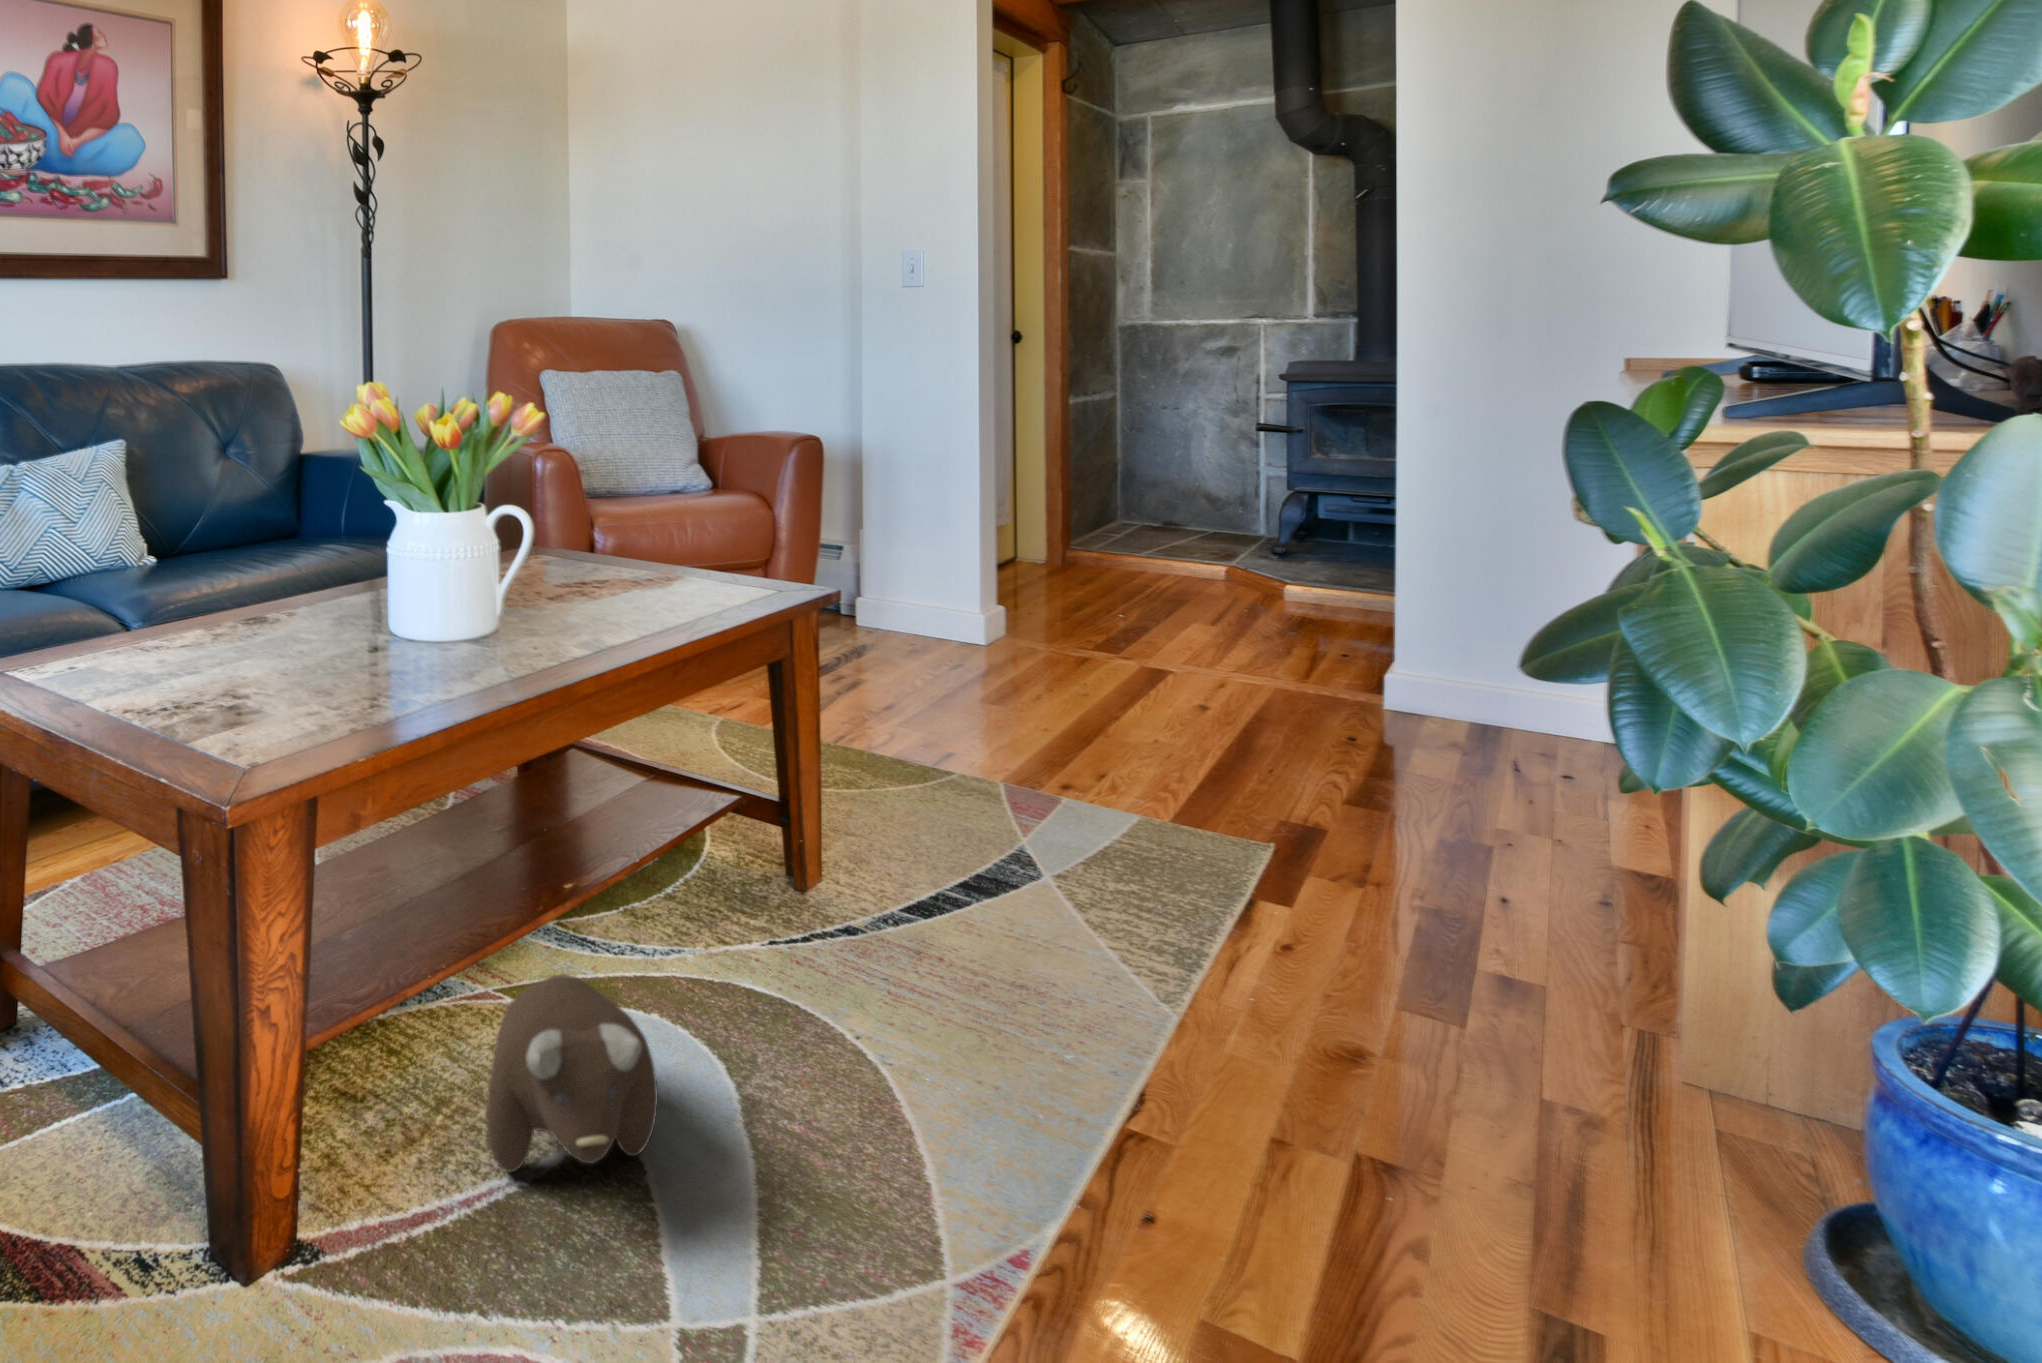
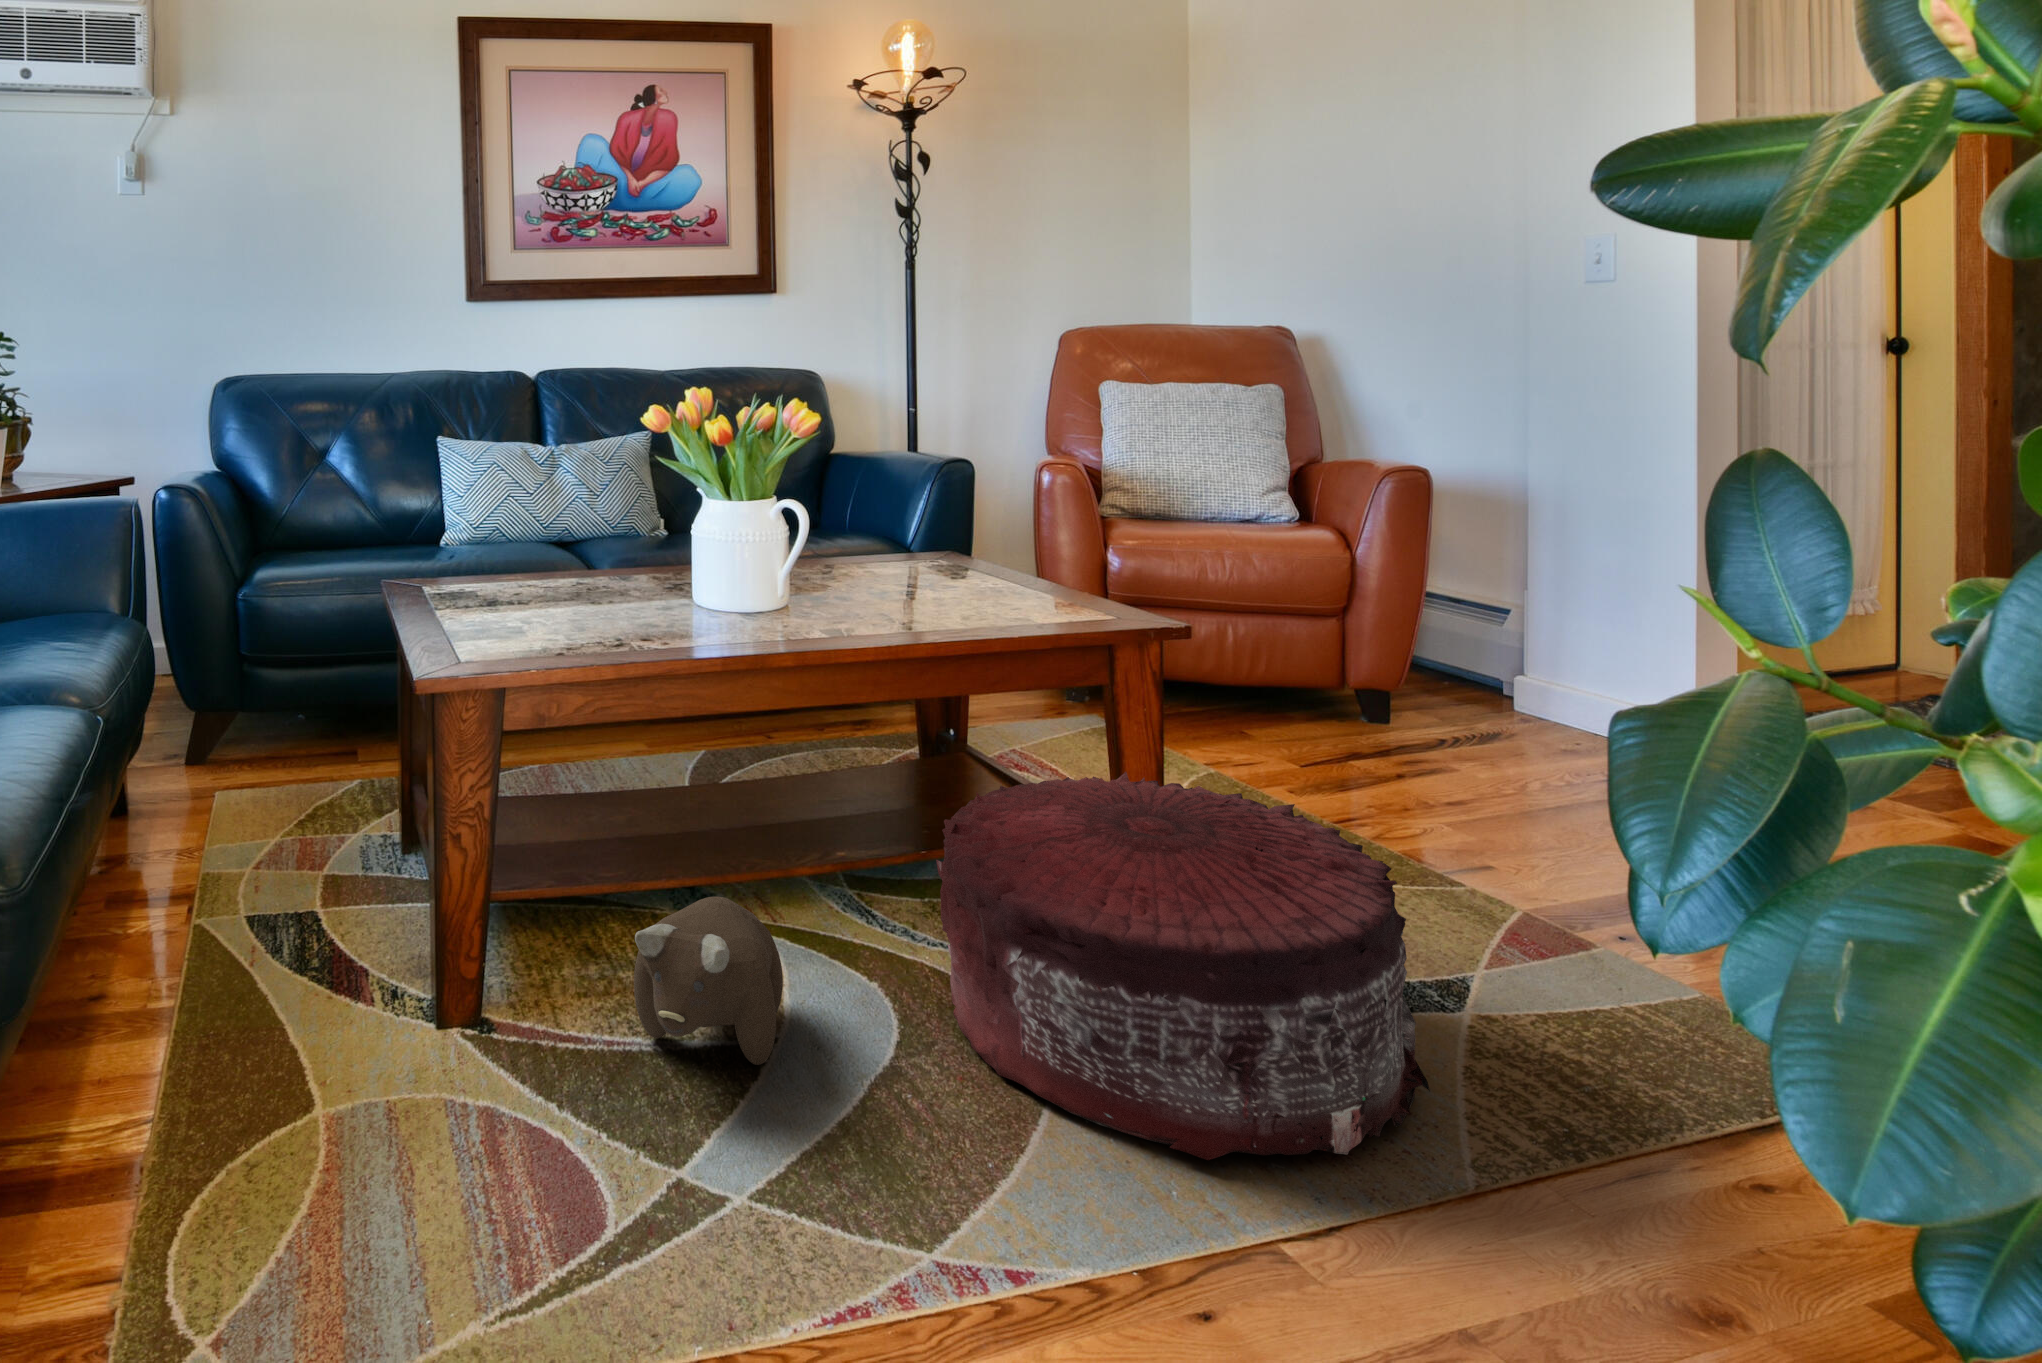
pouf: none [703,733,1110,1081] -> present [936,772,1430,1160]

